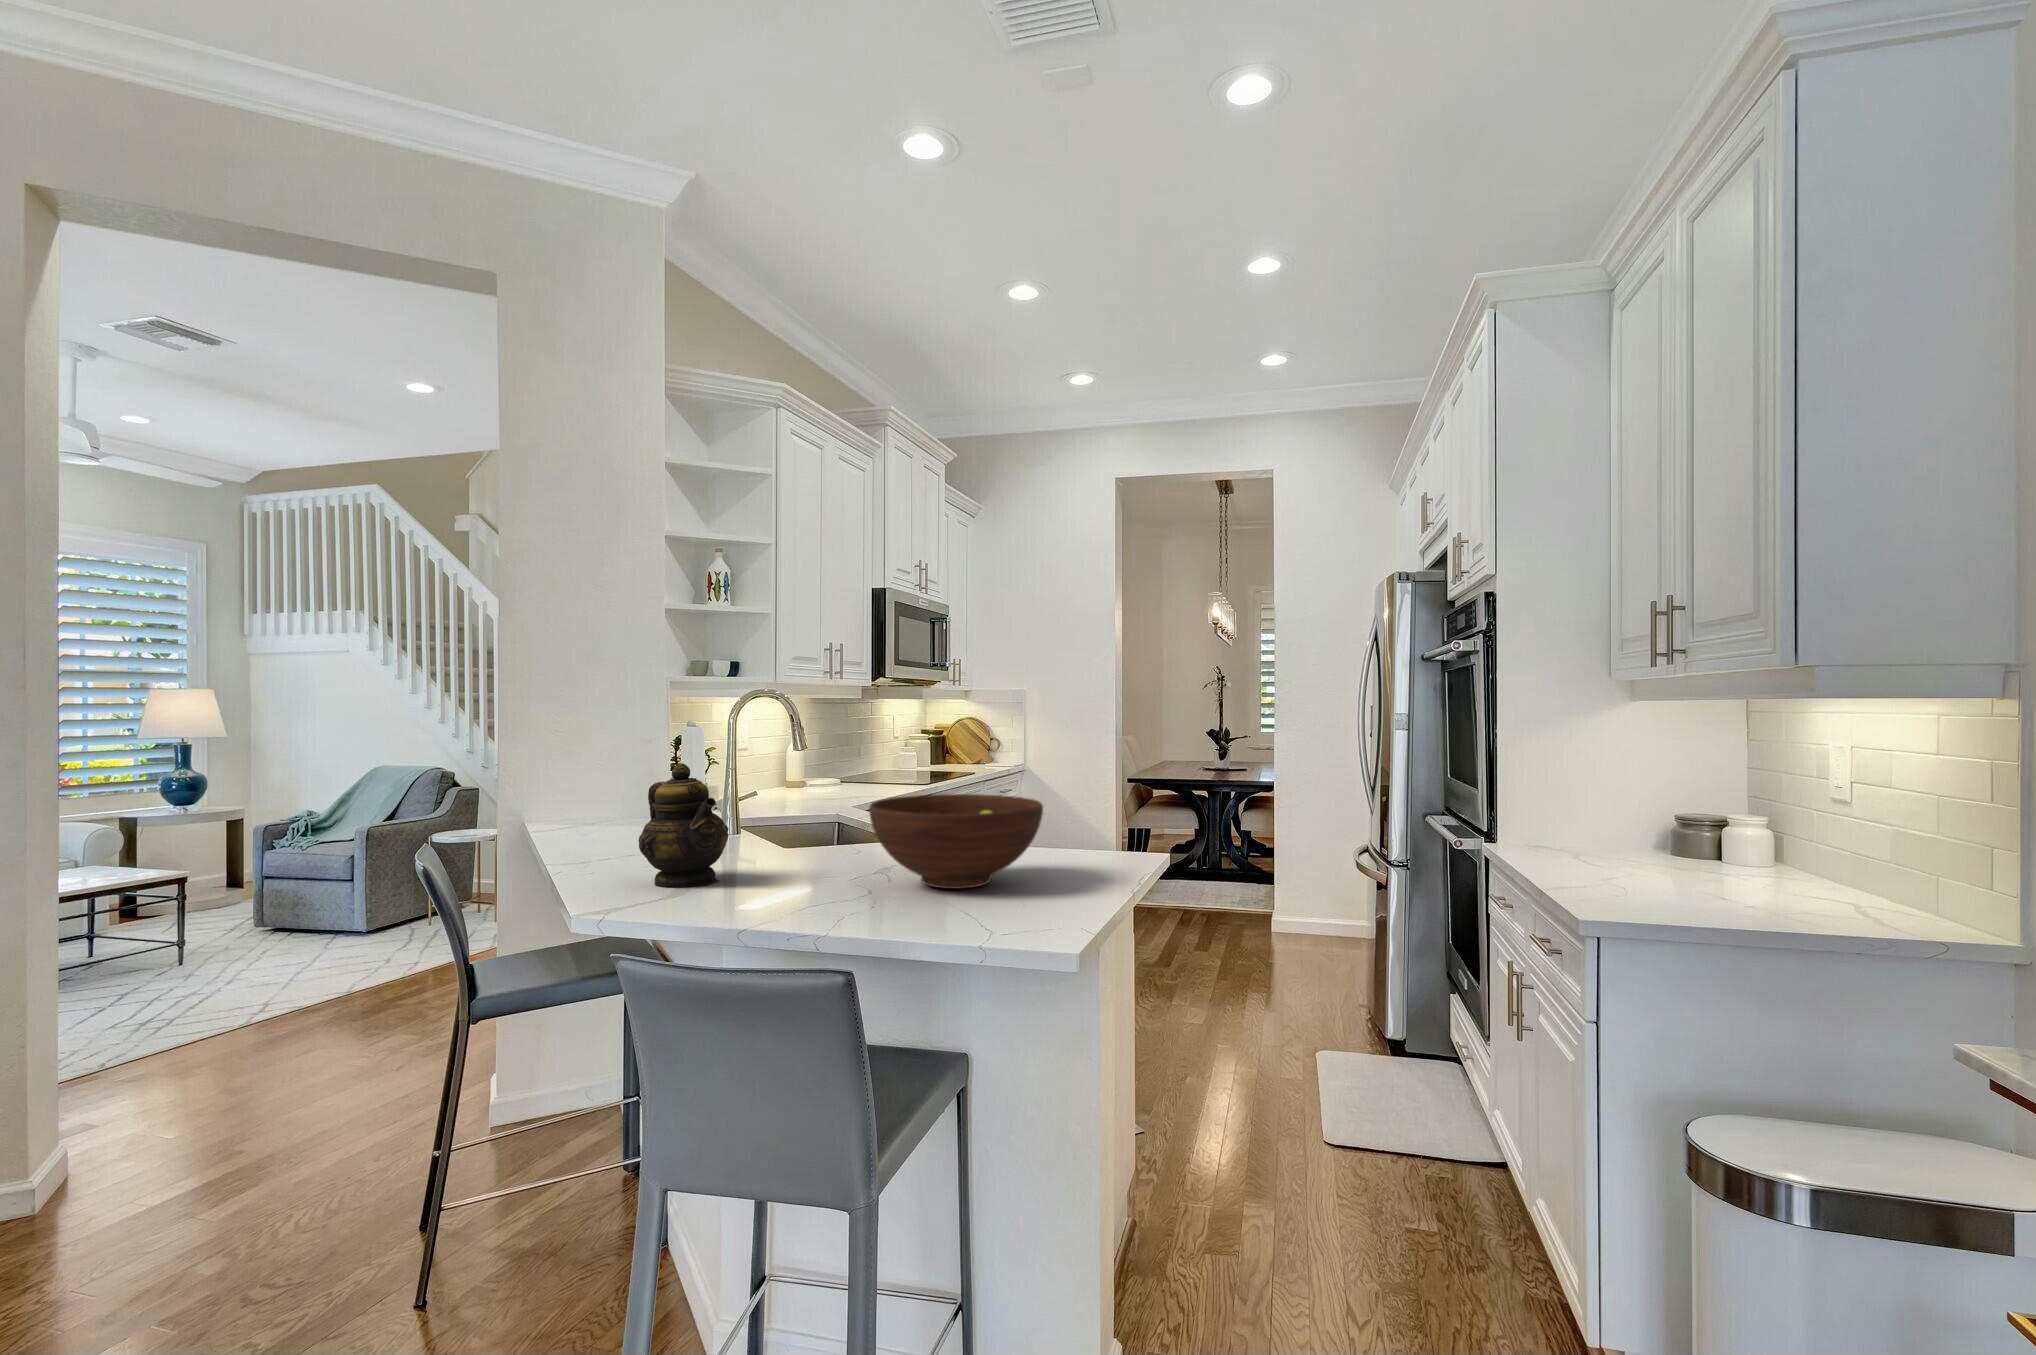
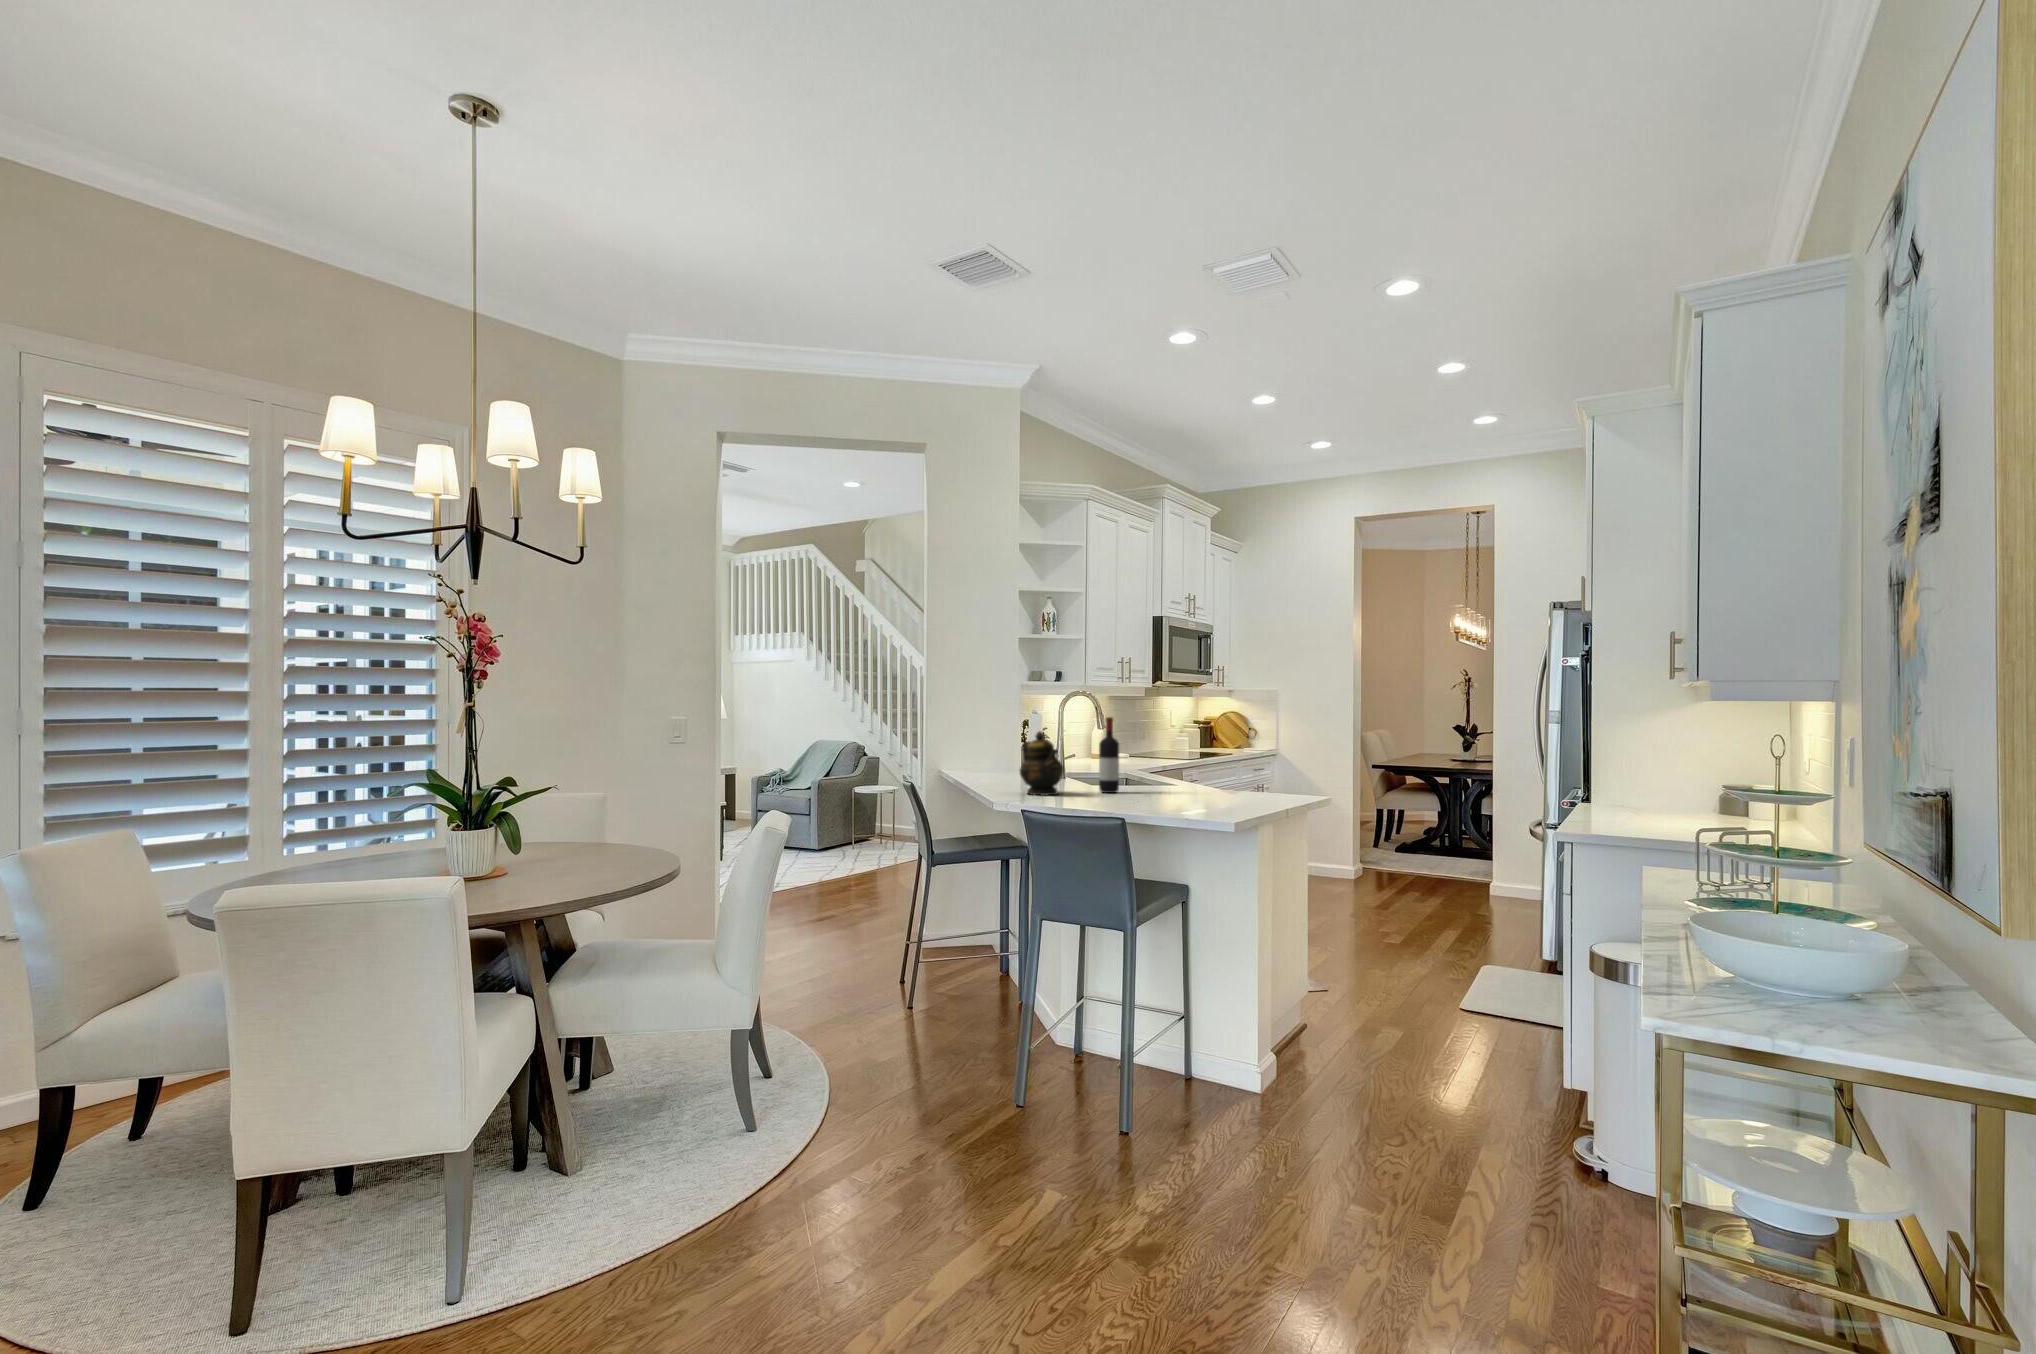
wine bottle: none [796,734,833,871] -> present [1099,717,1119,793]
fruit bowl: present [869,794,1043,889] -> none [1138,752,1234,801]

